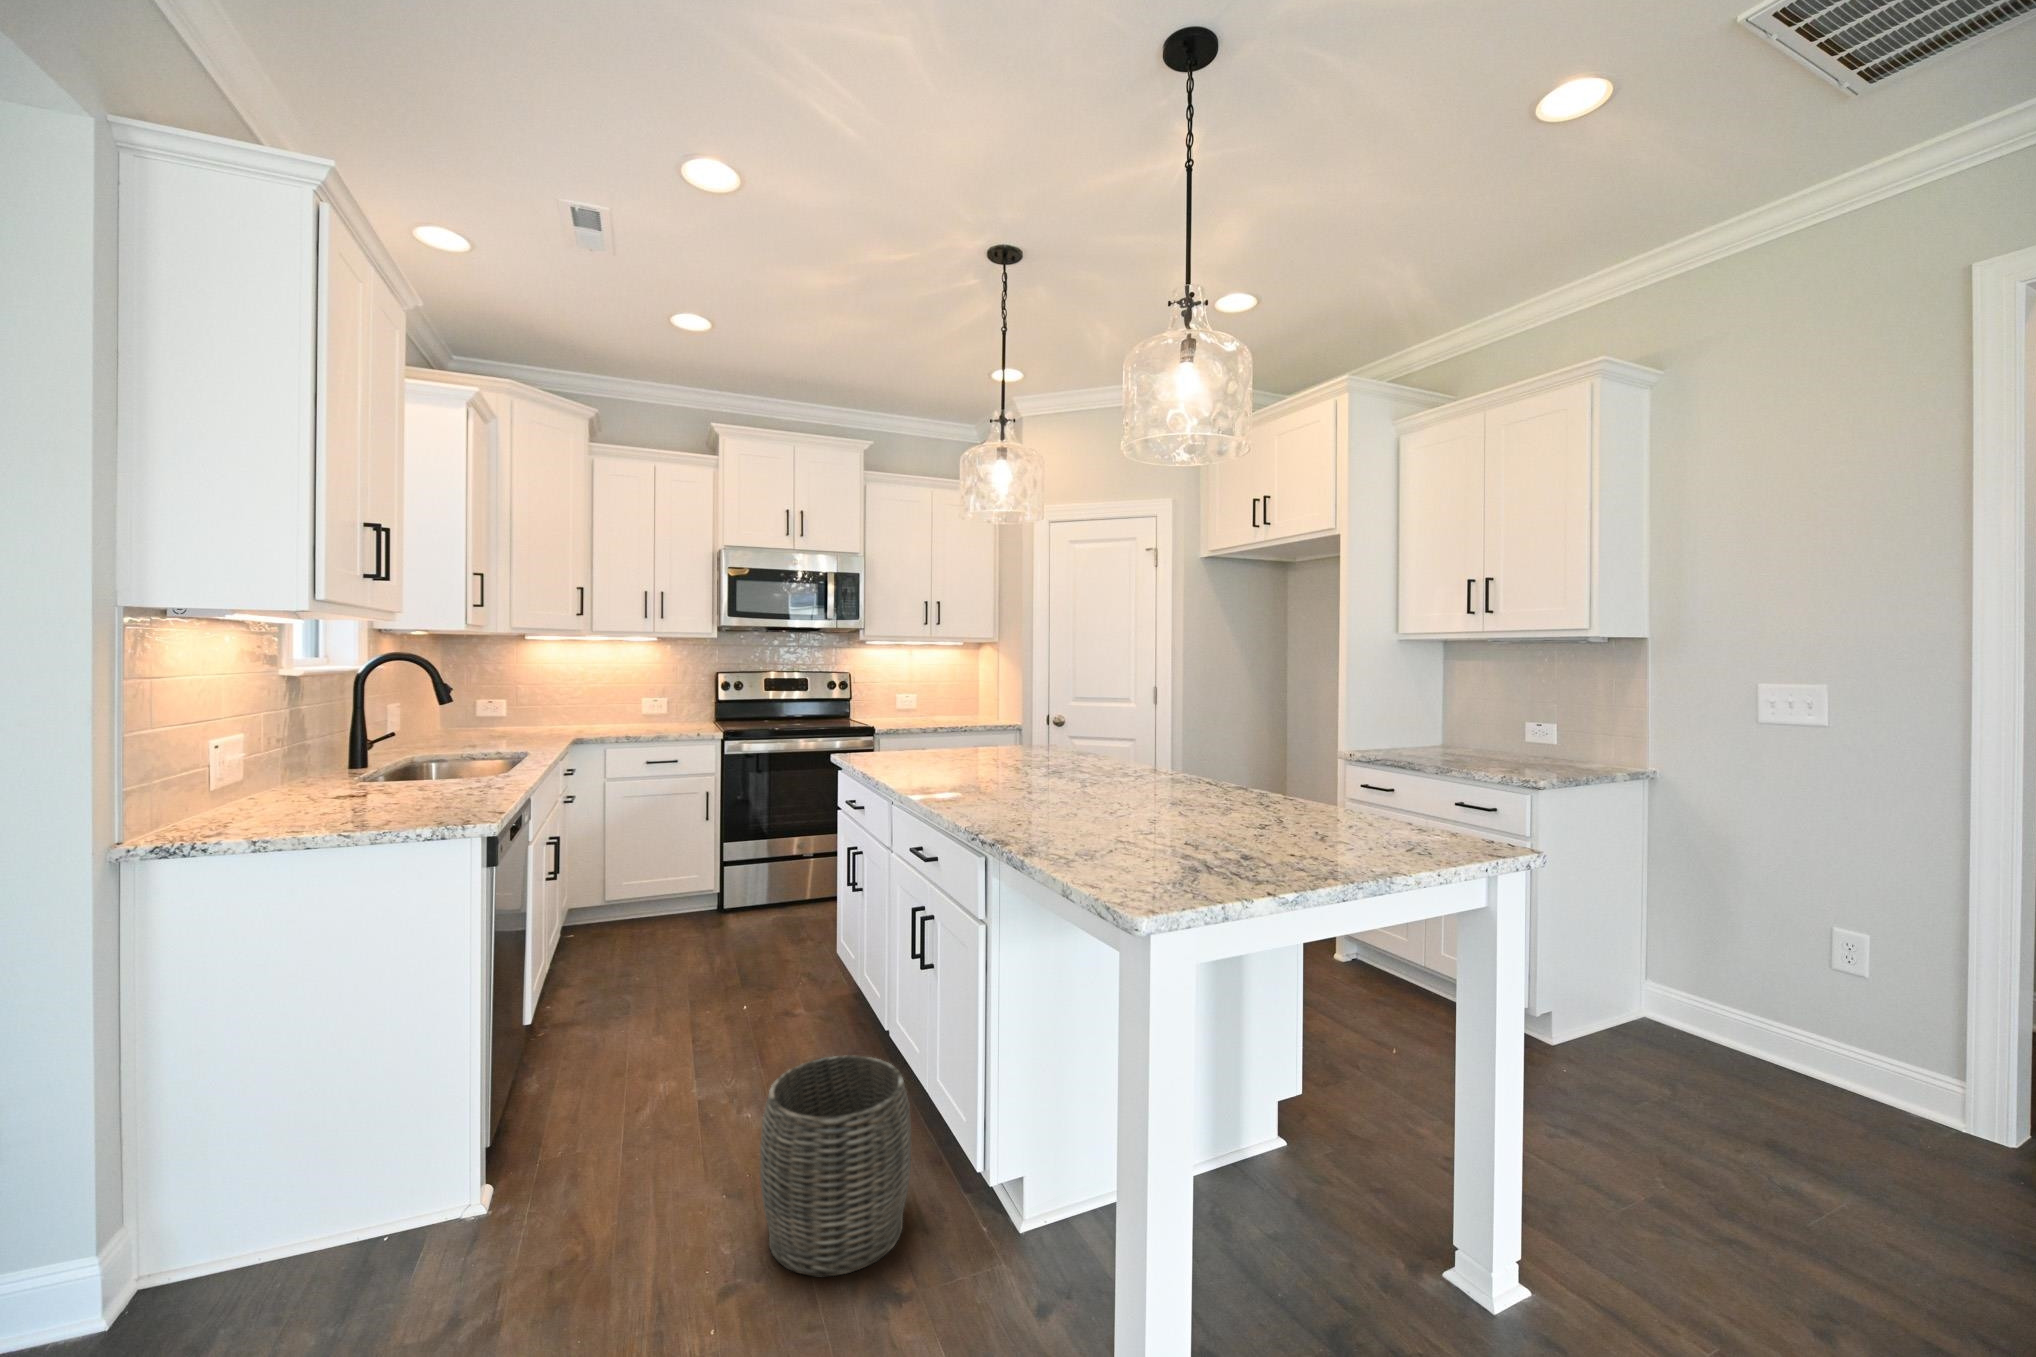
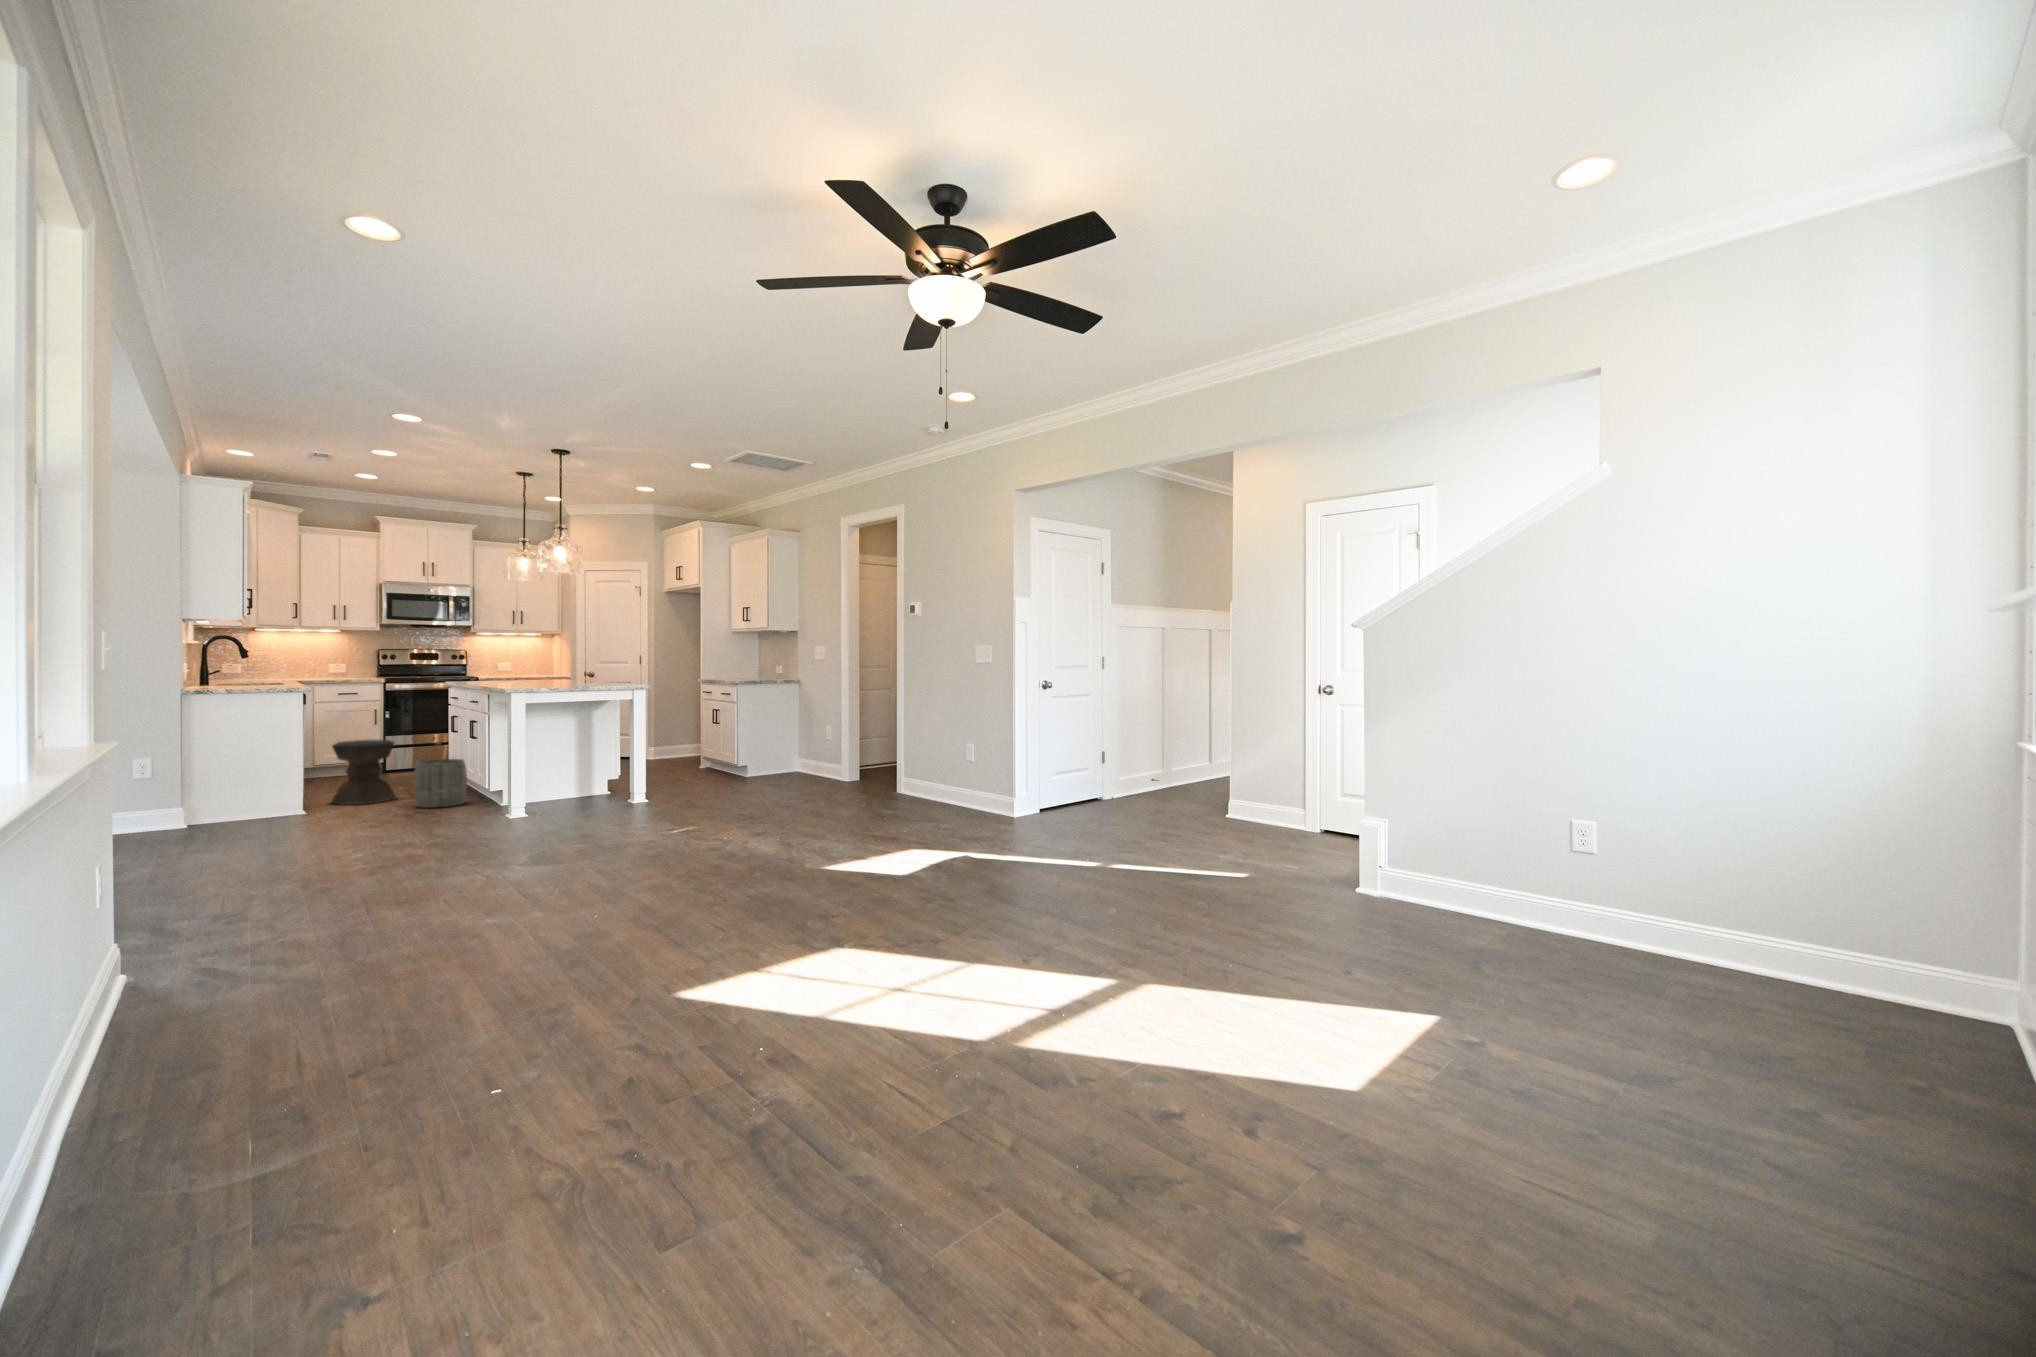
stool: none [556,941,724,1174] -> present [331,740,397,805]

